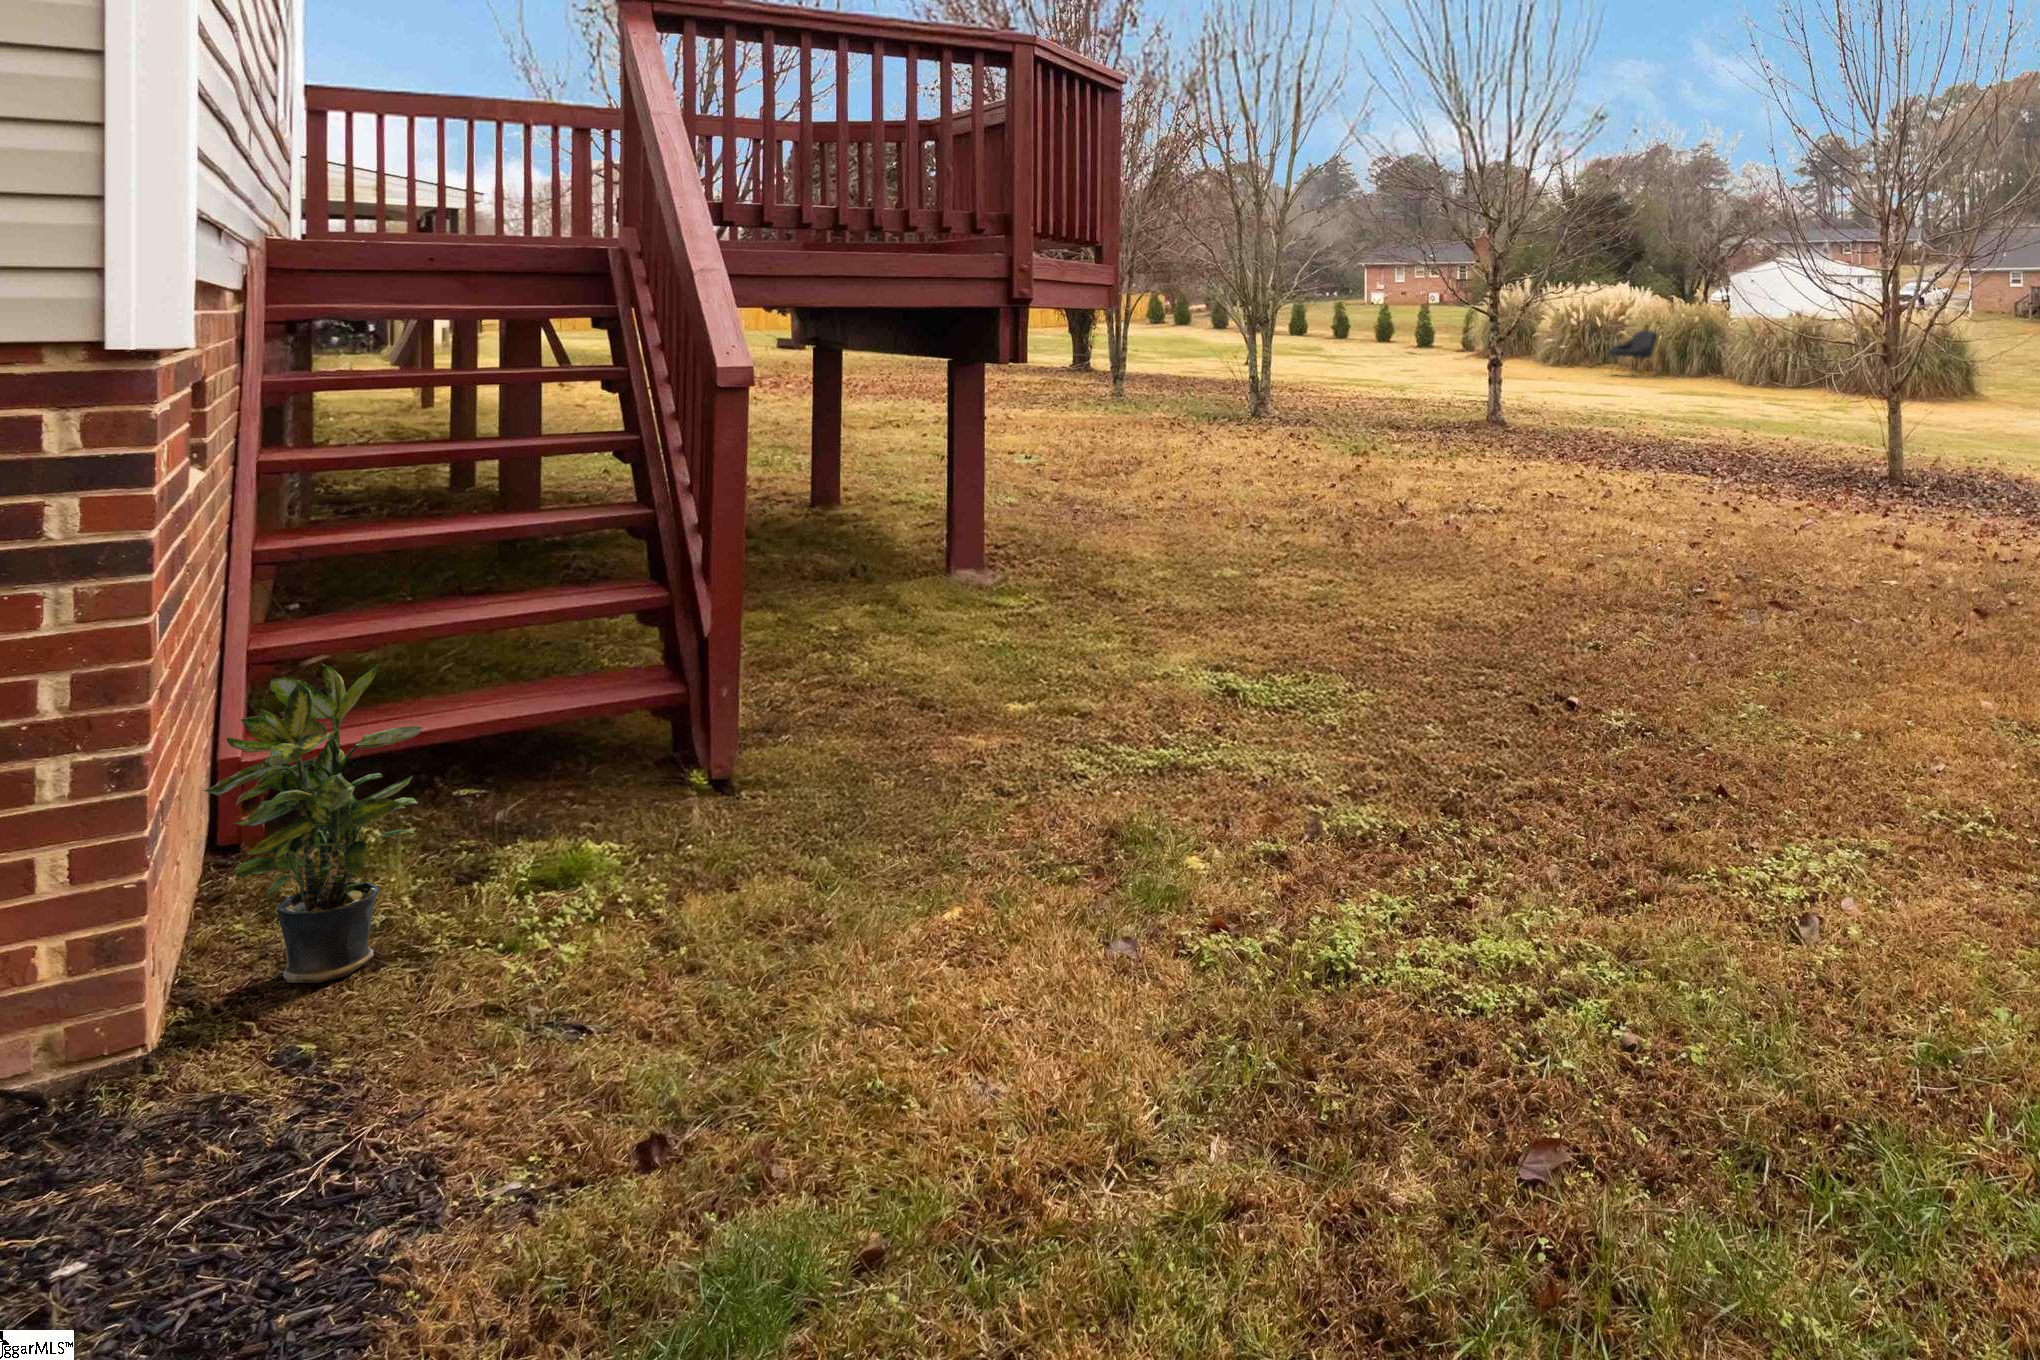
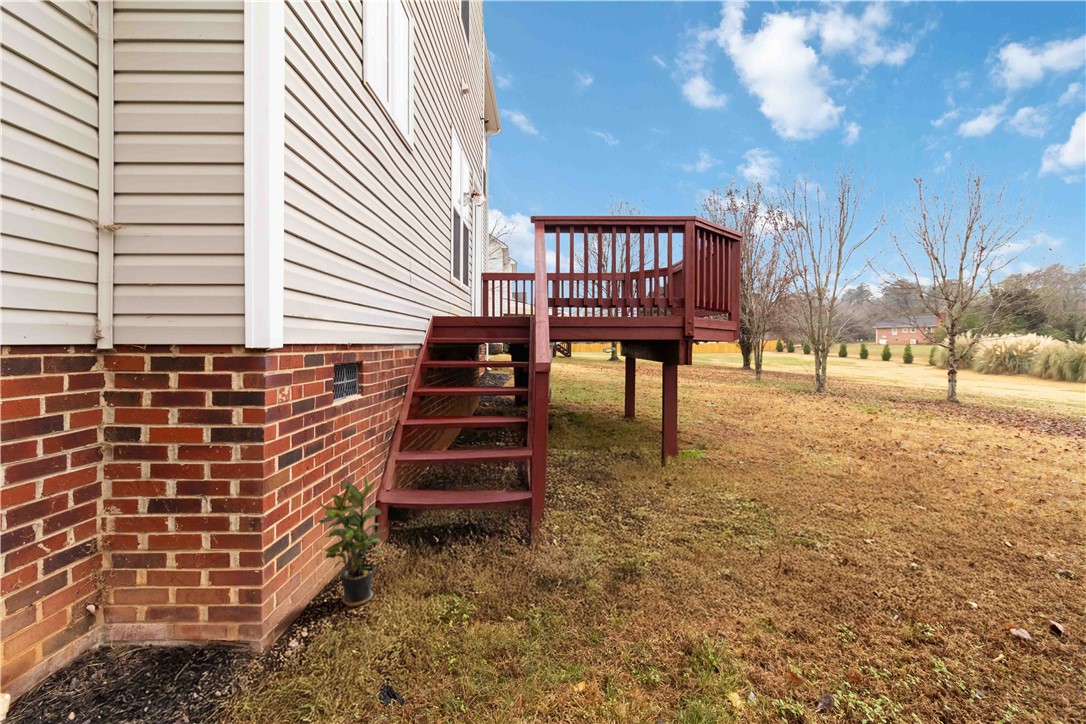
lounge chair: present [1609,330,1658,377] -> none [1023,358,1061,382]

